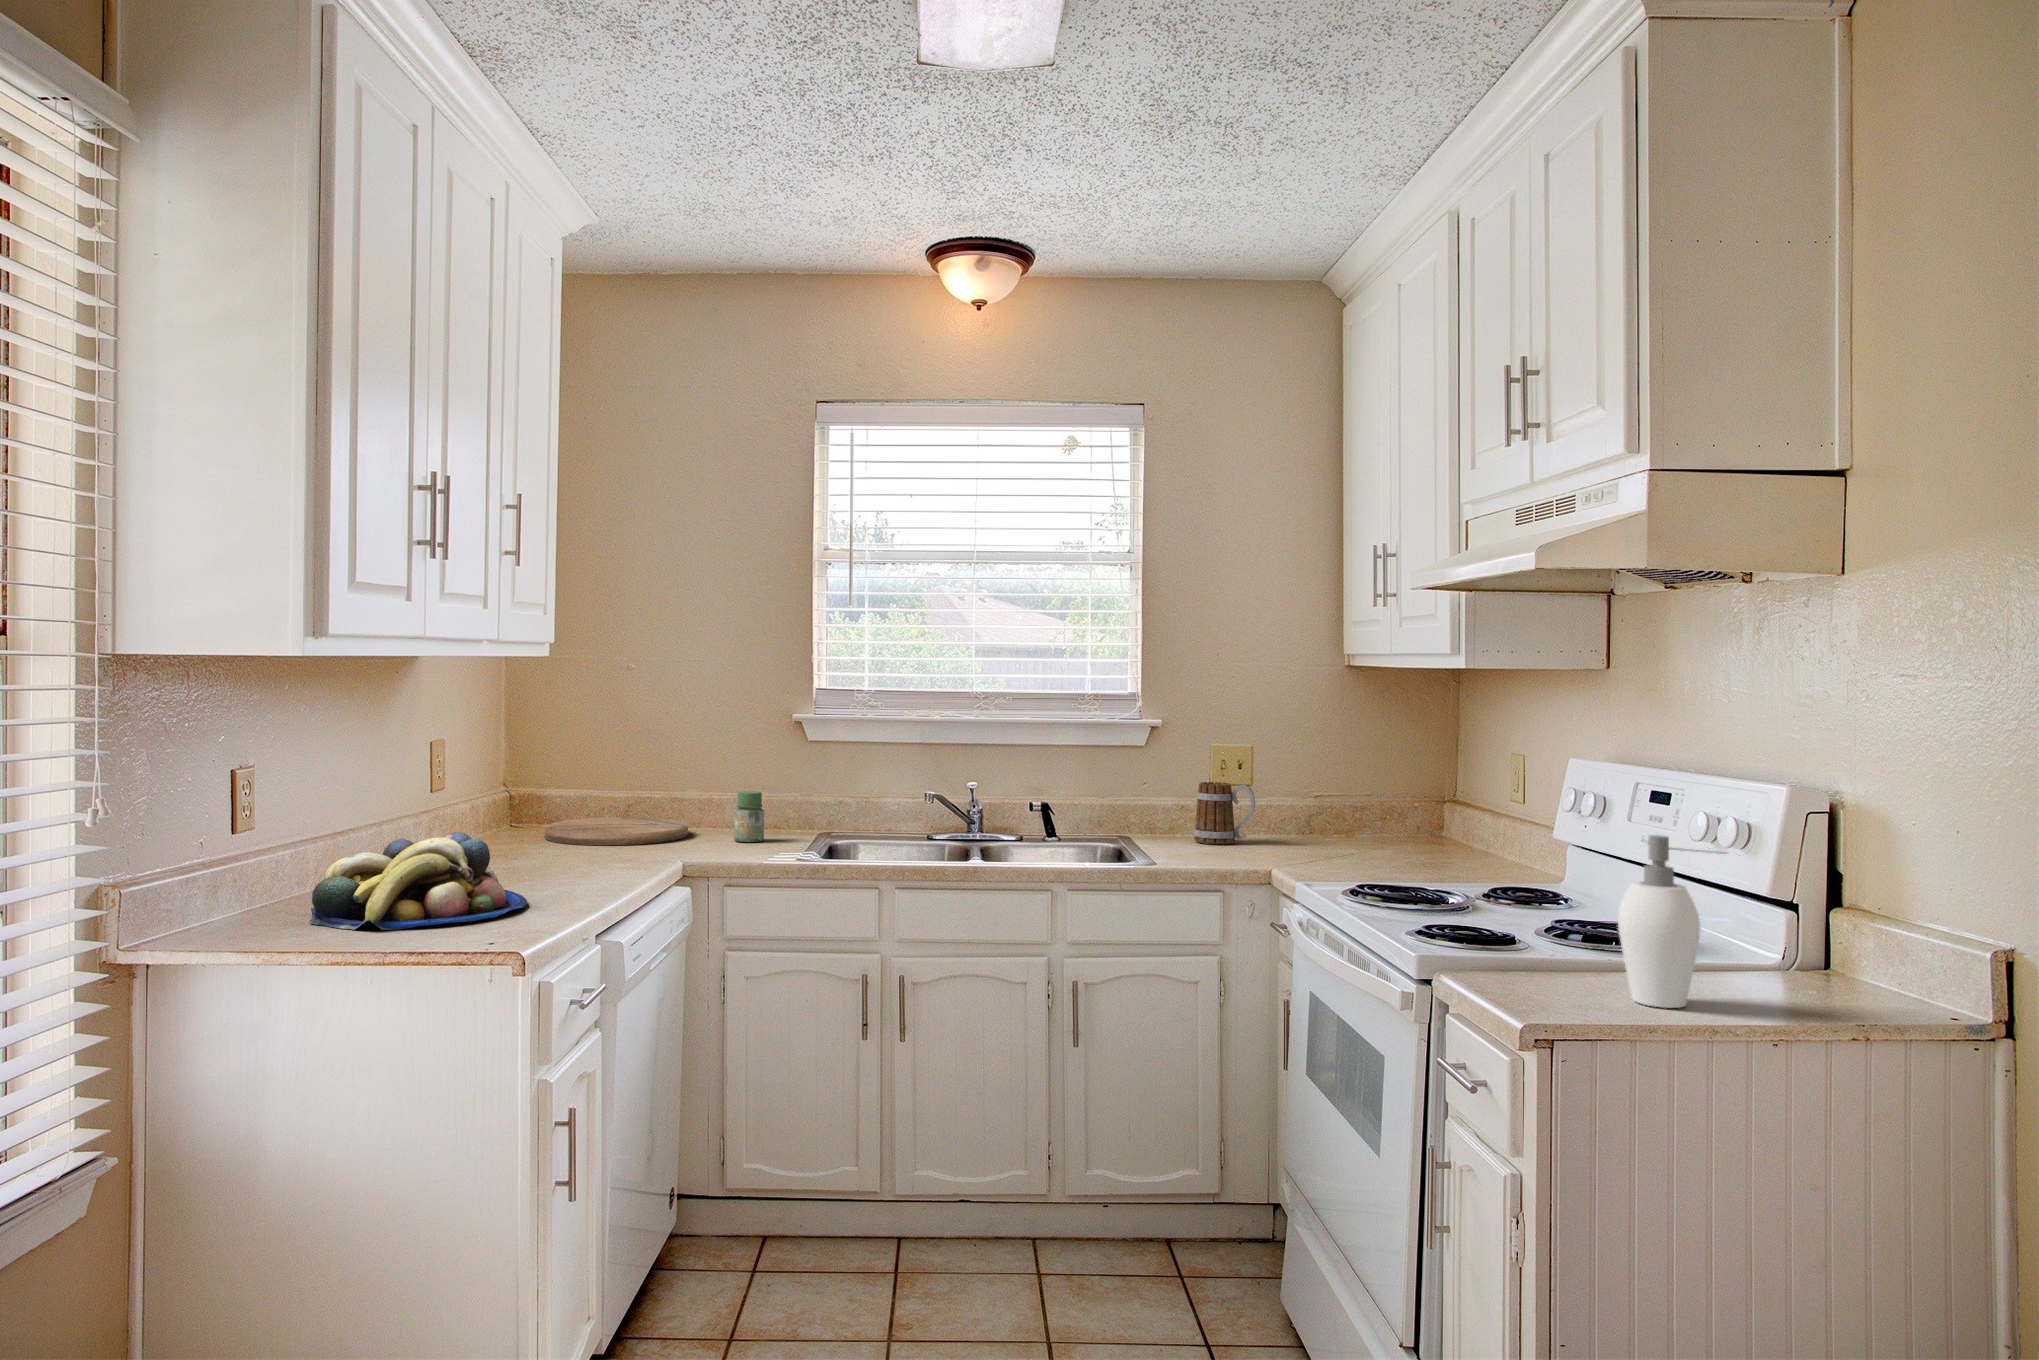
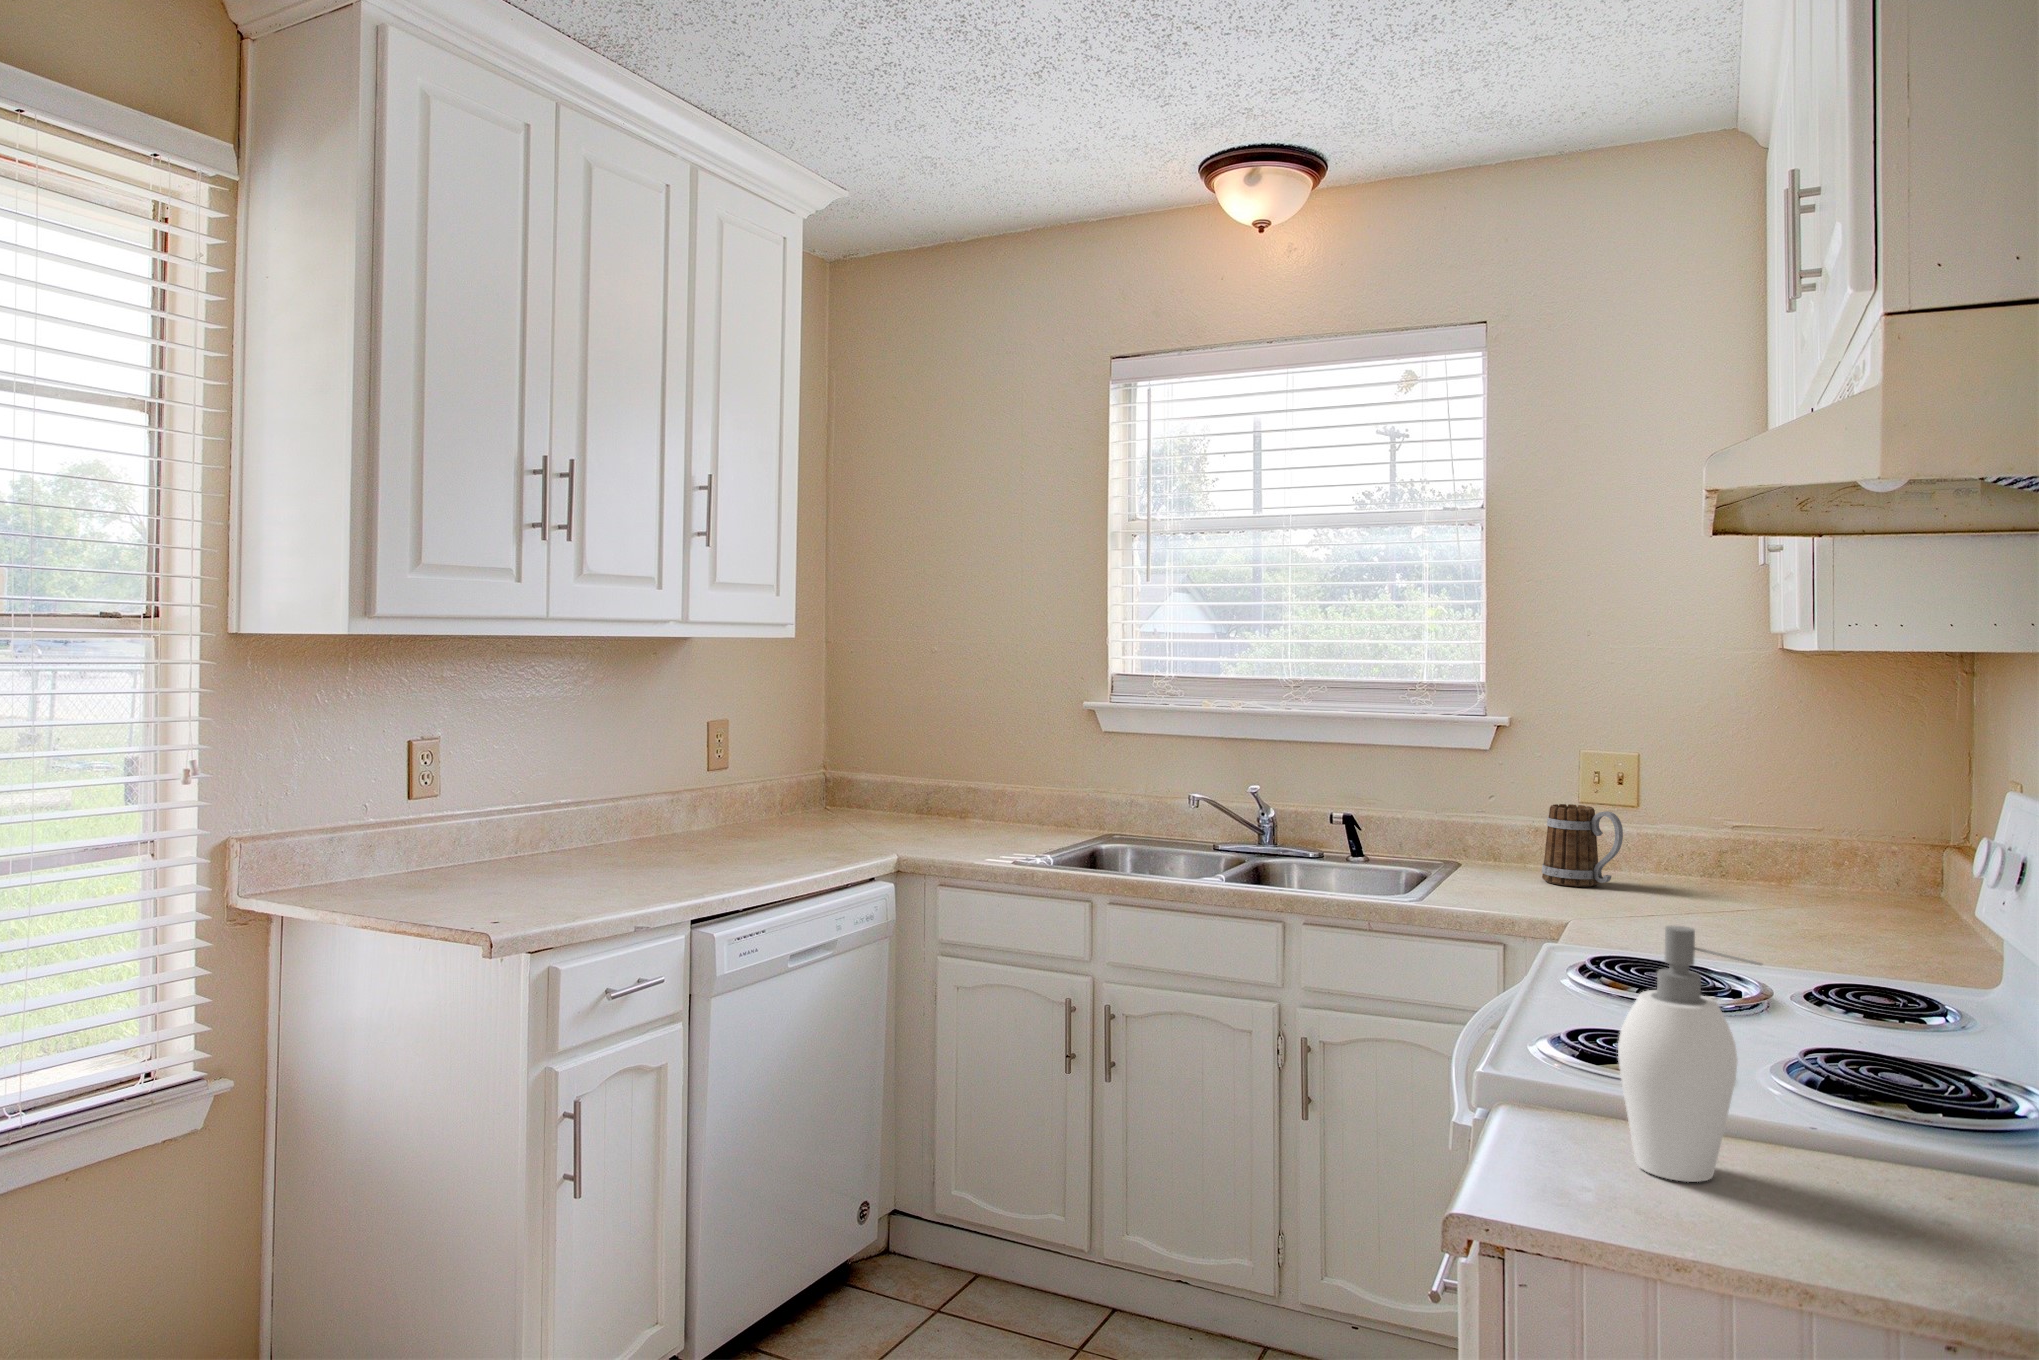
jar: present [734,791,764,842] -> none [1002,782,1034,837]
cutting board: present [545,817,688,845] -> none [834,800,976,830]
fruit bowl: present [310,832,527,930] -> none [480,806,679,890]

